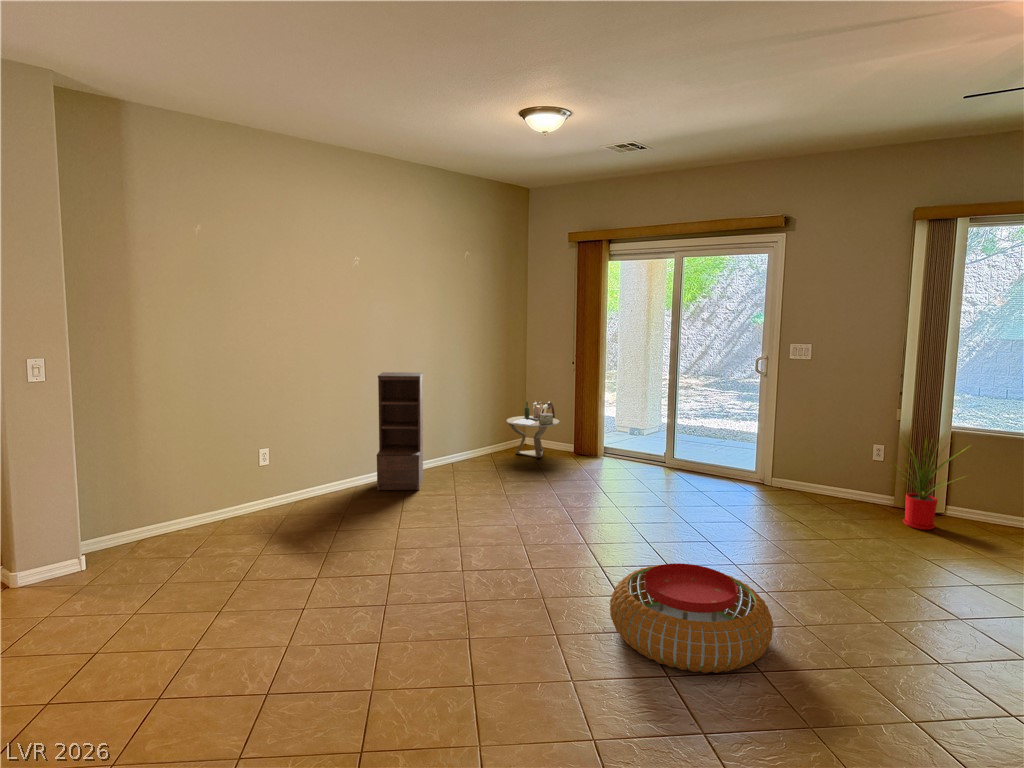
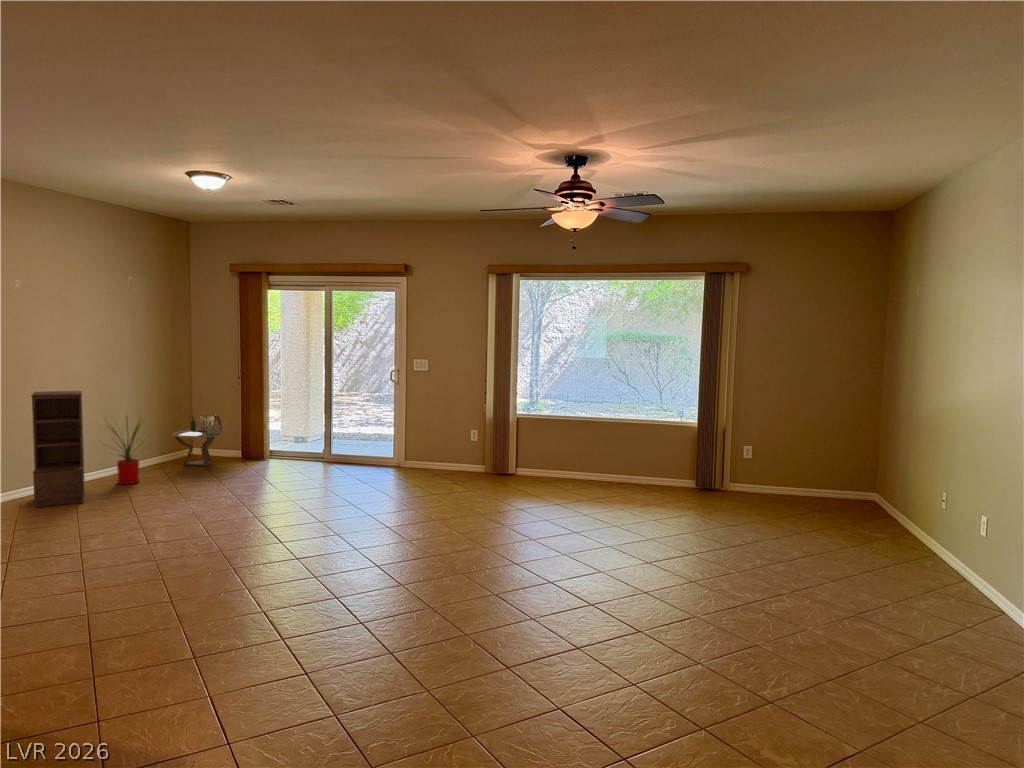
house plant: present [896,436,963,530] -> present [110,416,144,484]
pouf: present [610,564,773,673] -> none [274,515,386,579]

